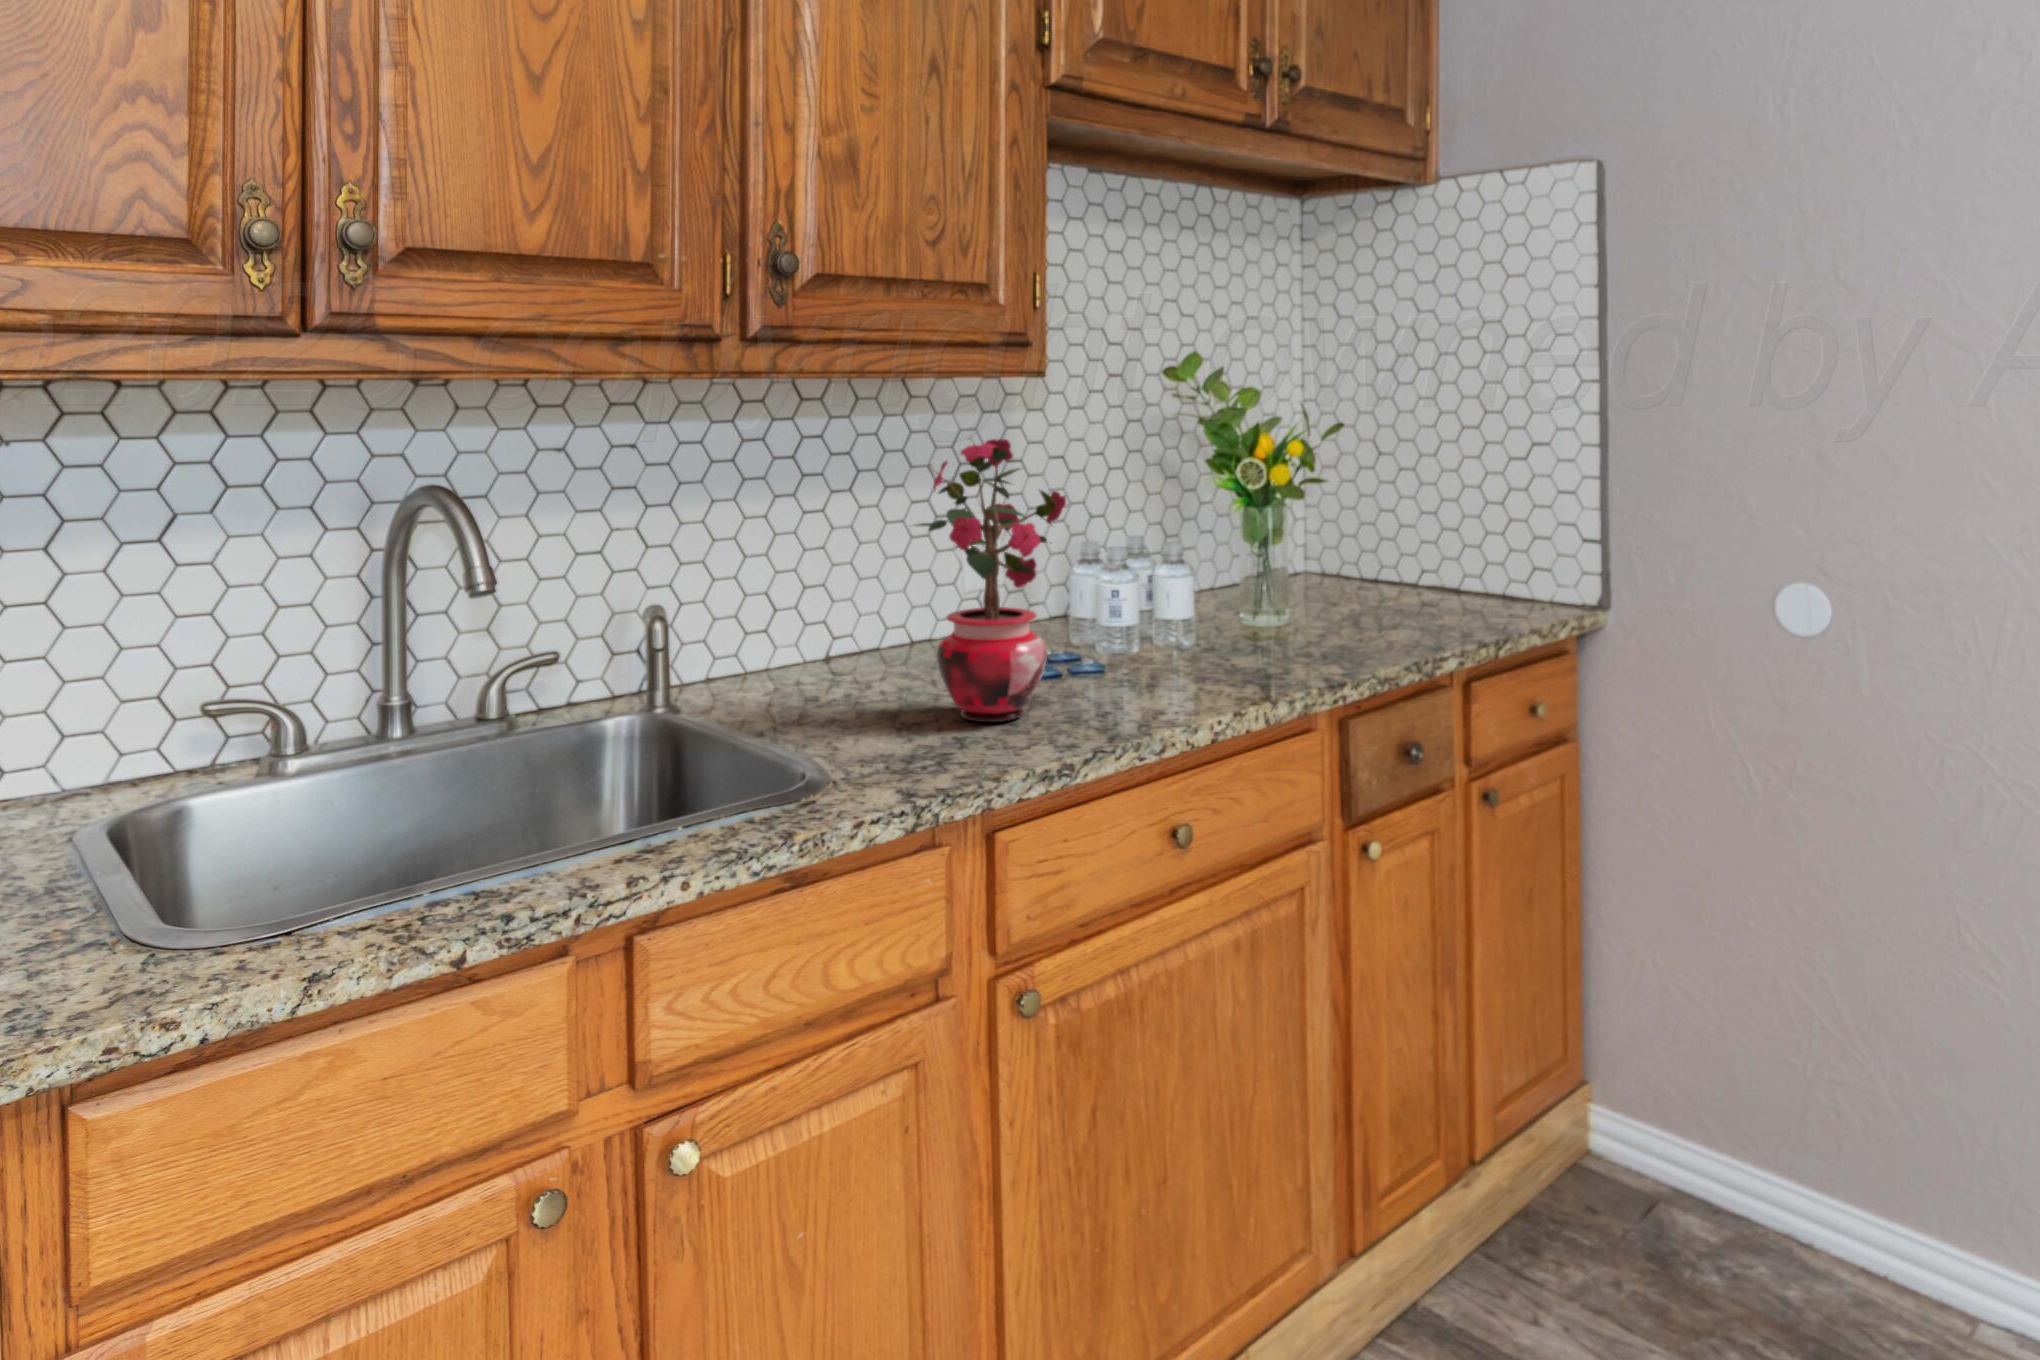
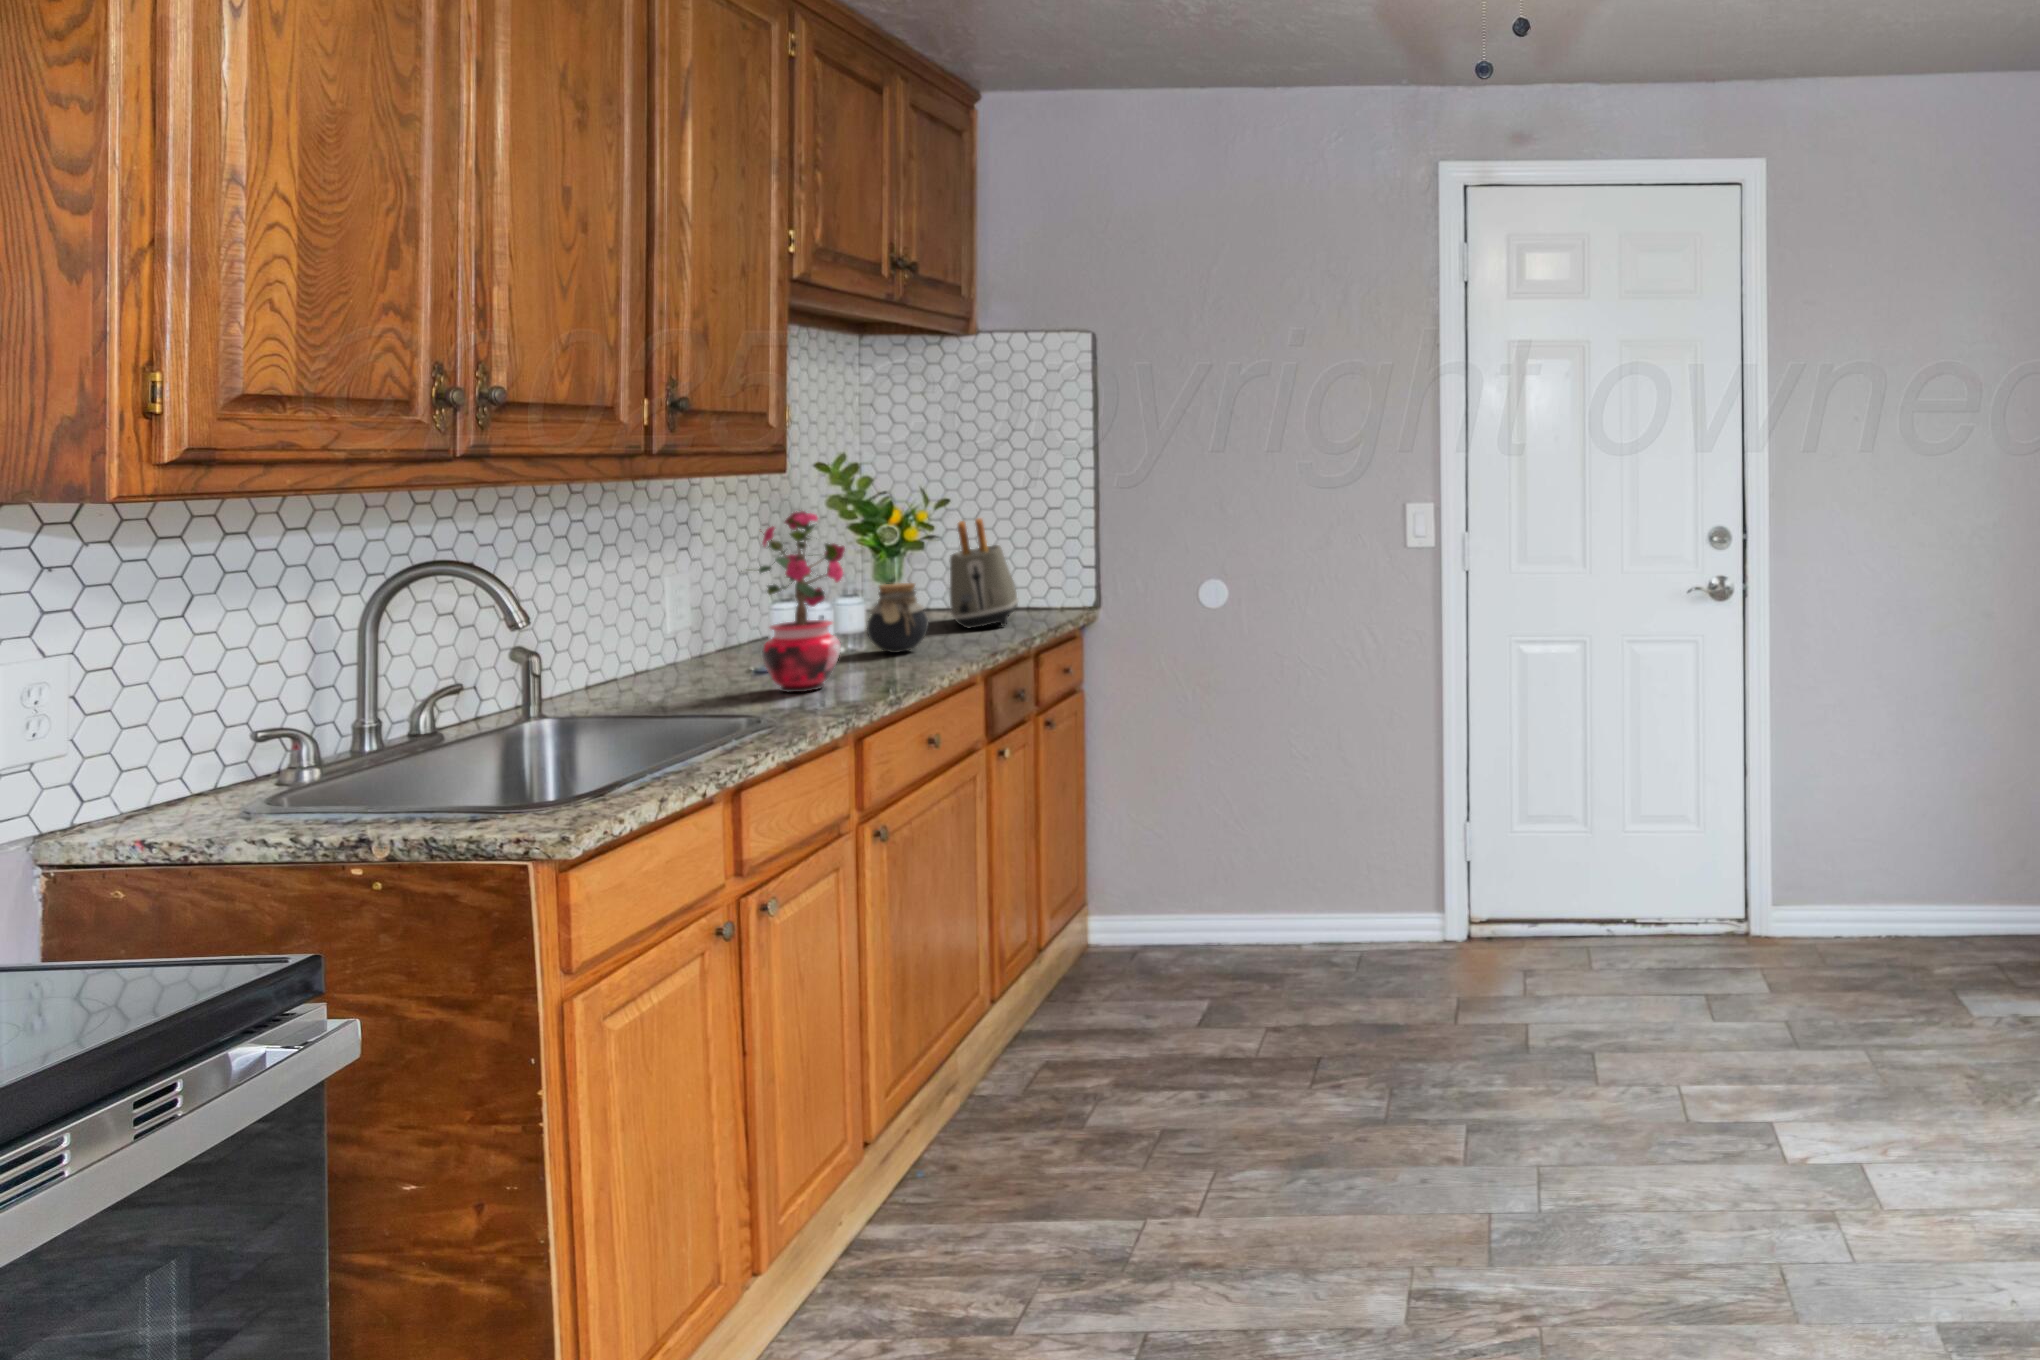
toaster: none [1352,455,1471,629] -> present [950,518,1018,628]
jar: none [1181,552,1267,660] -> present [867,583,929,653]

